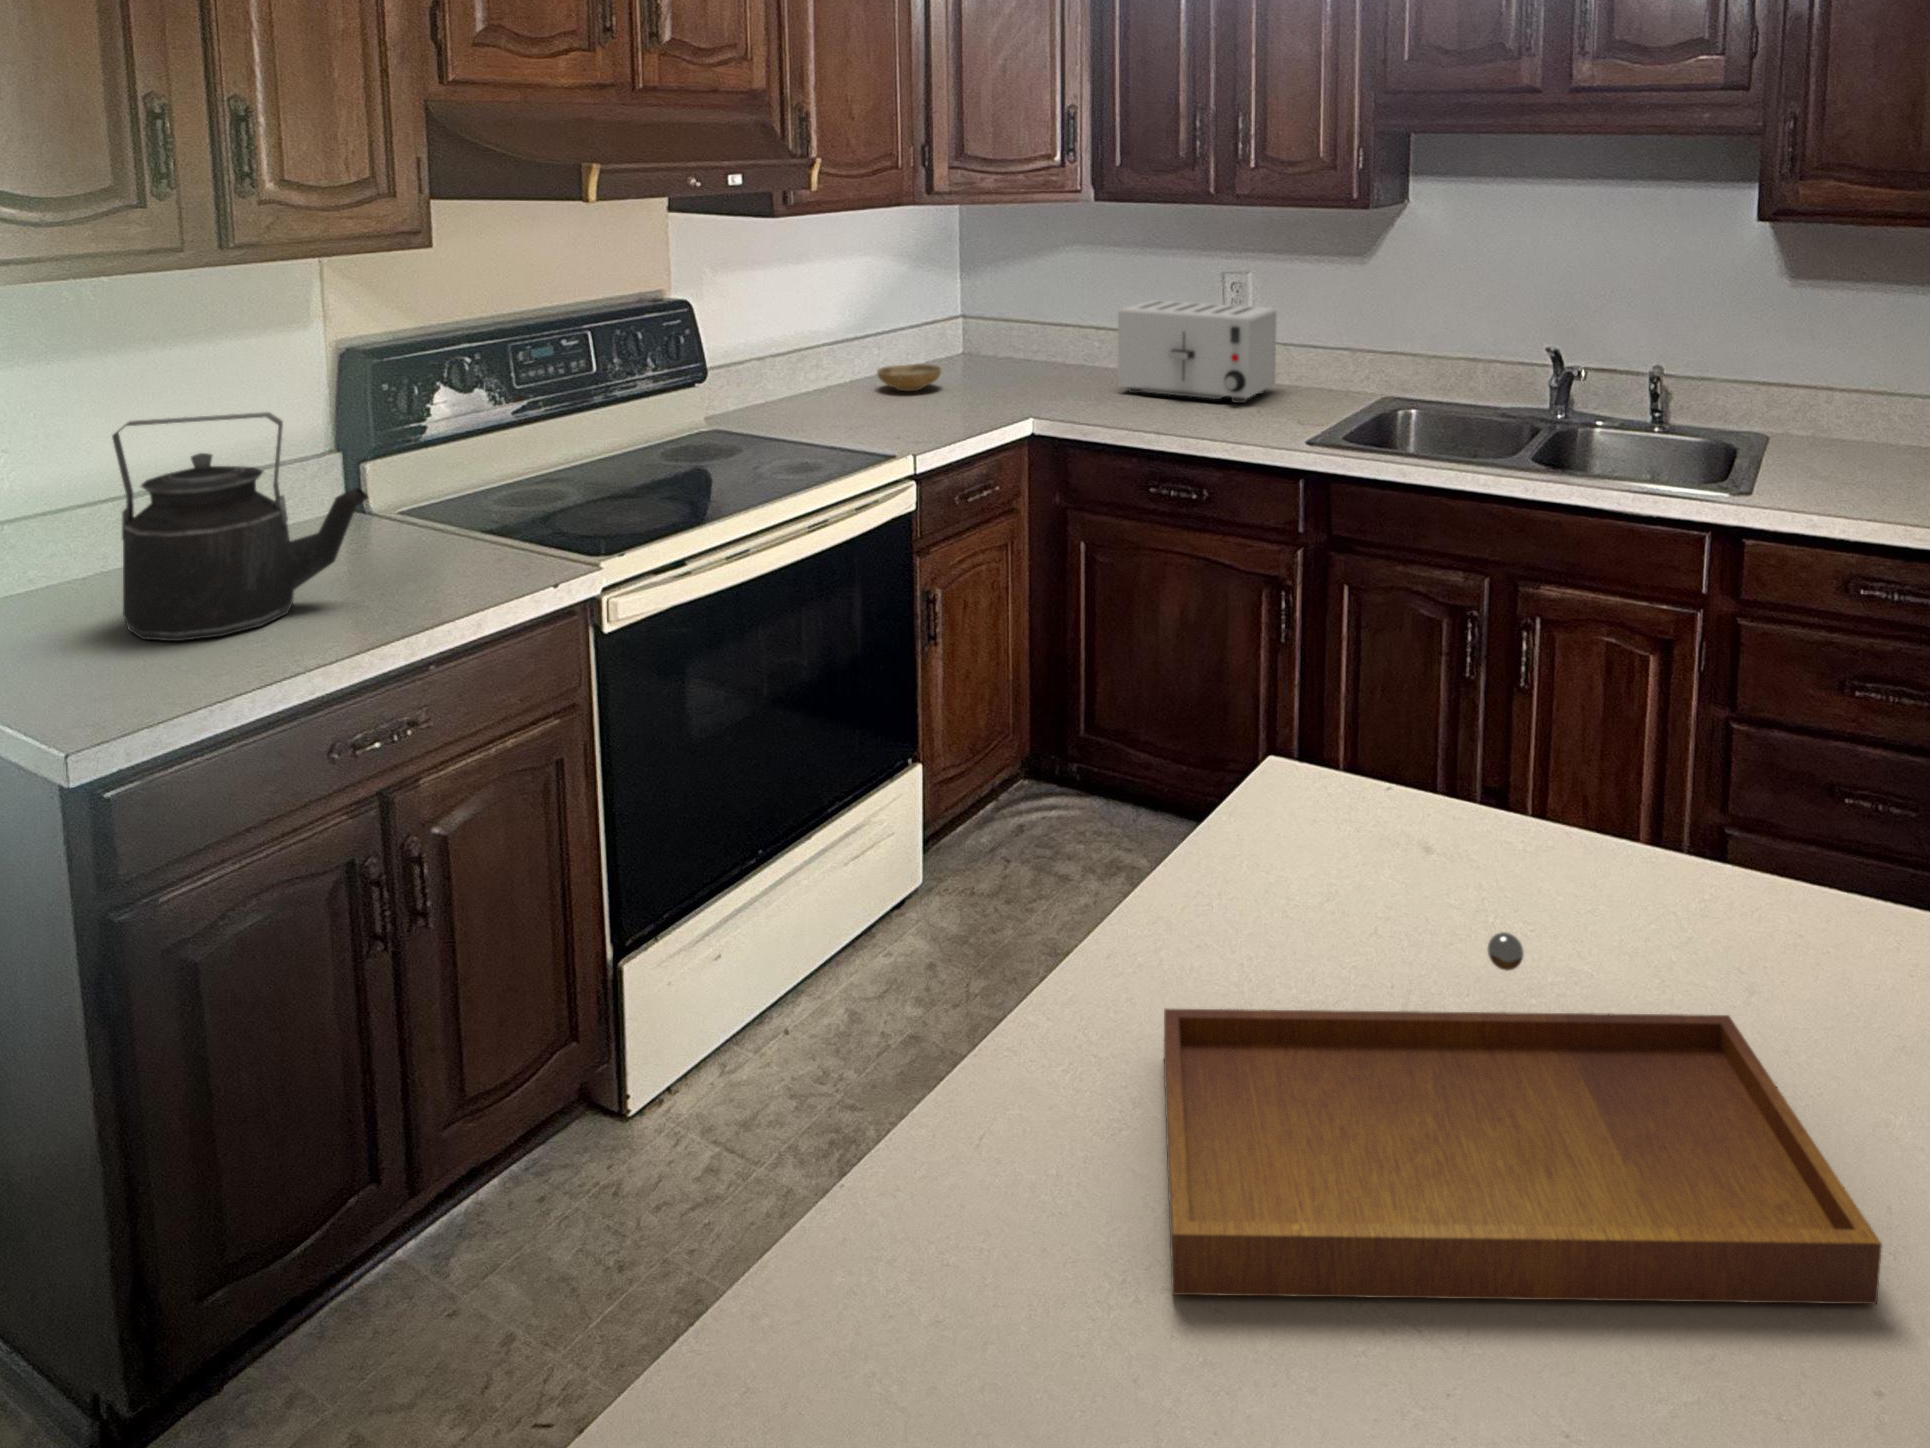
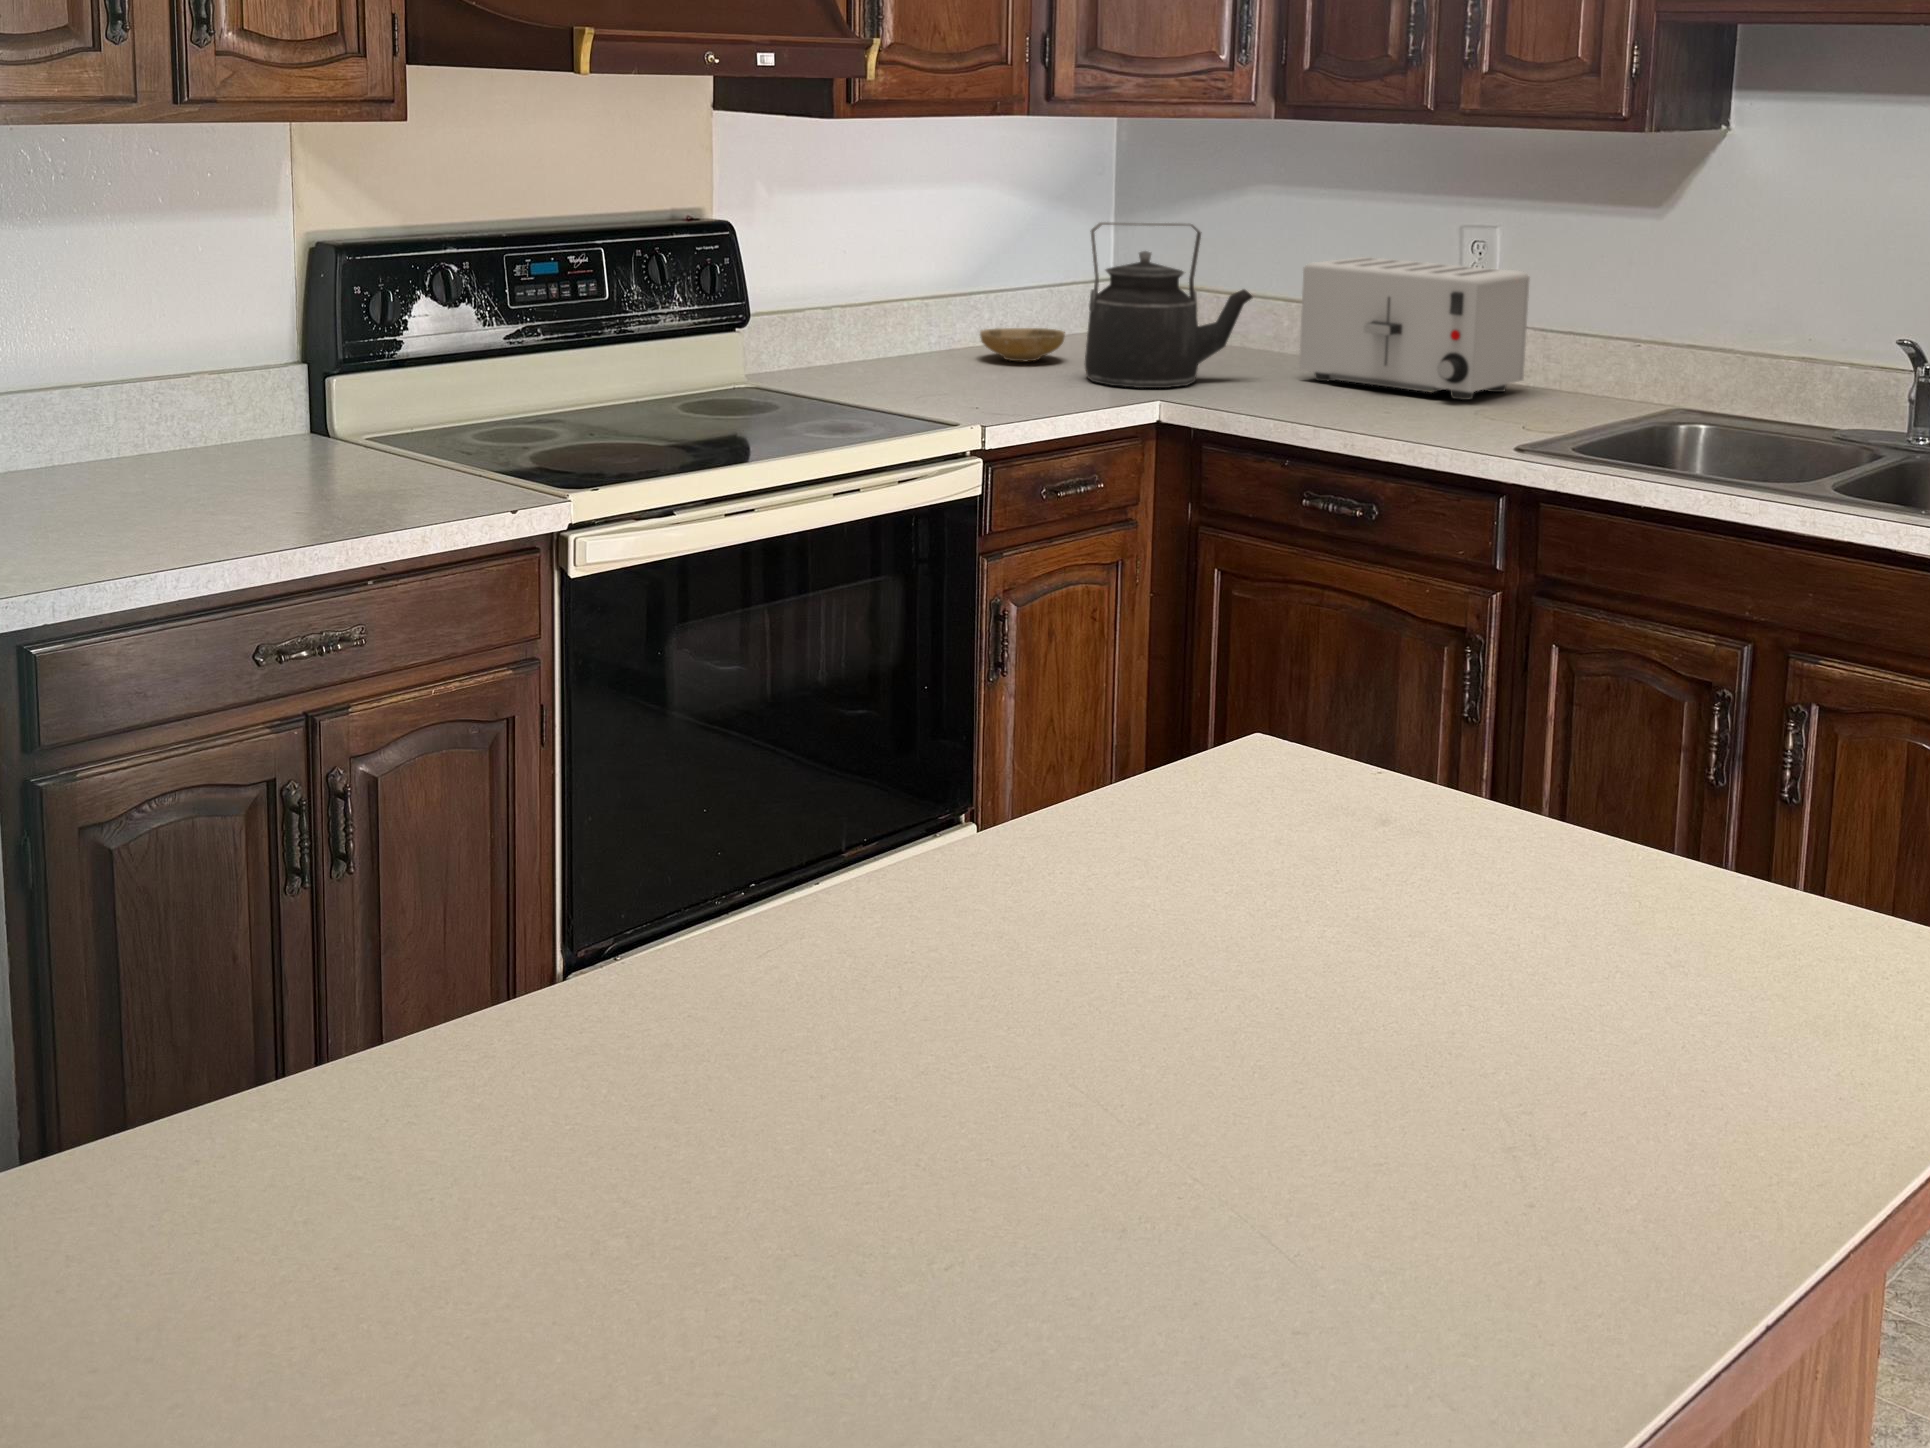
kettle: present [112,412,368,641] -> present [1085,222,1253,388]
tray: present [1164,932,1882,1304] -> none [843,782,1545,1138]

